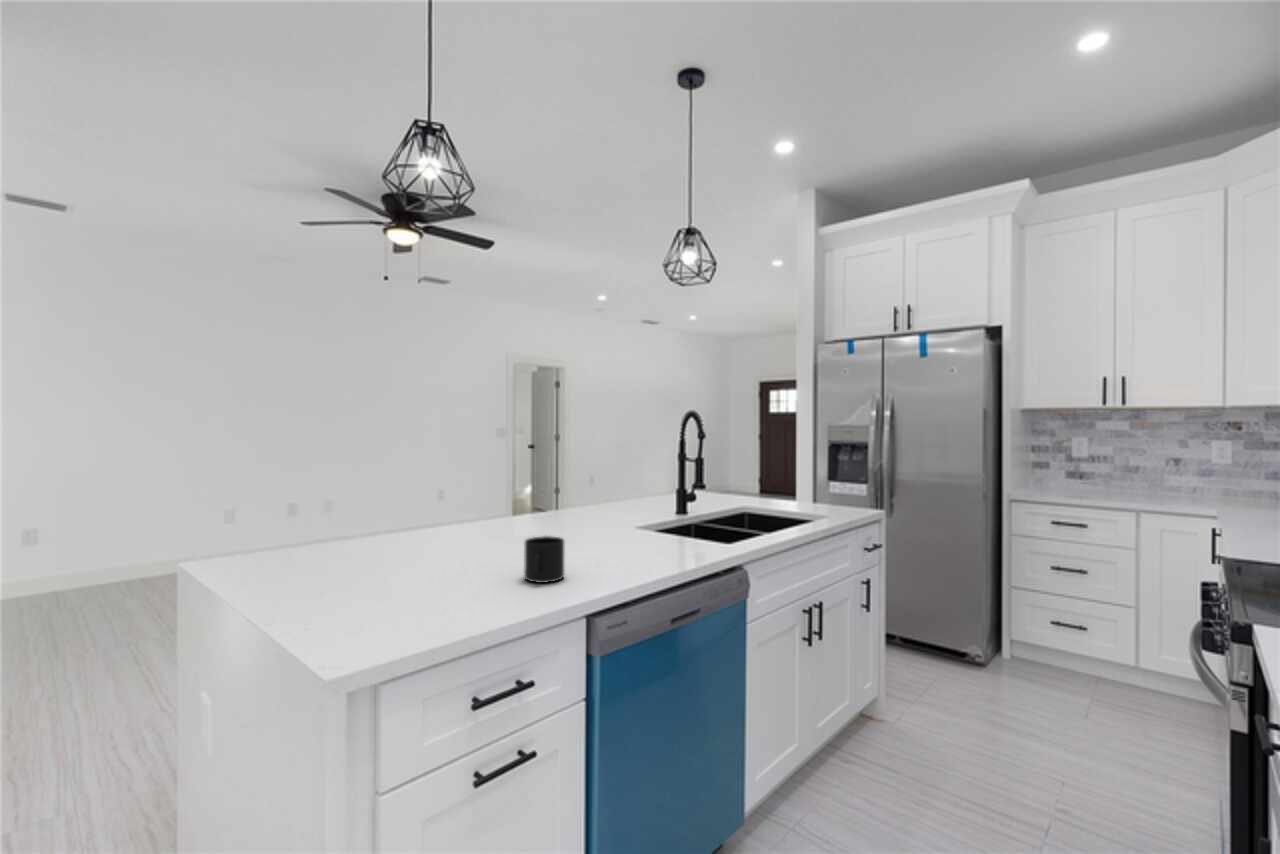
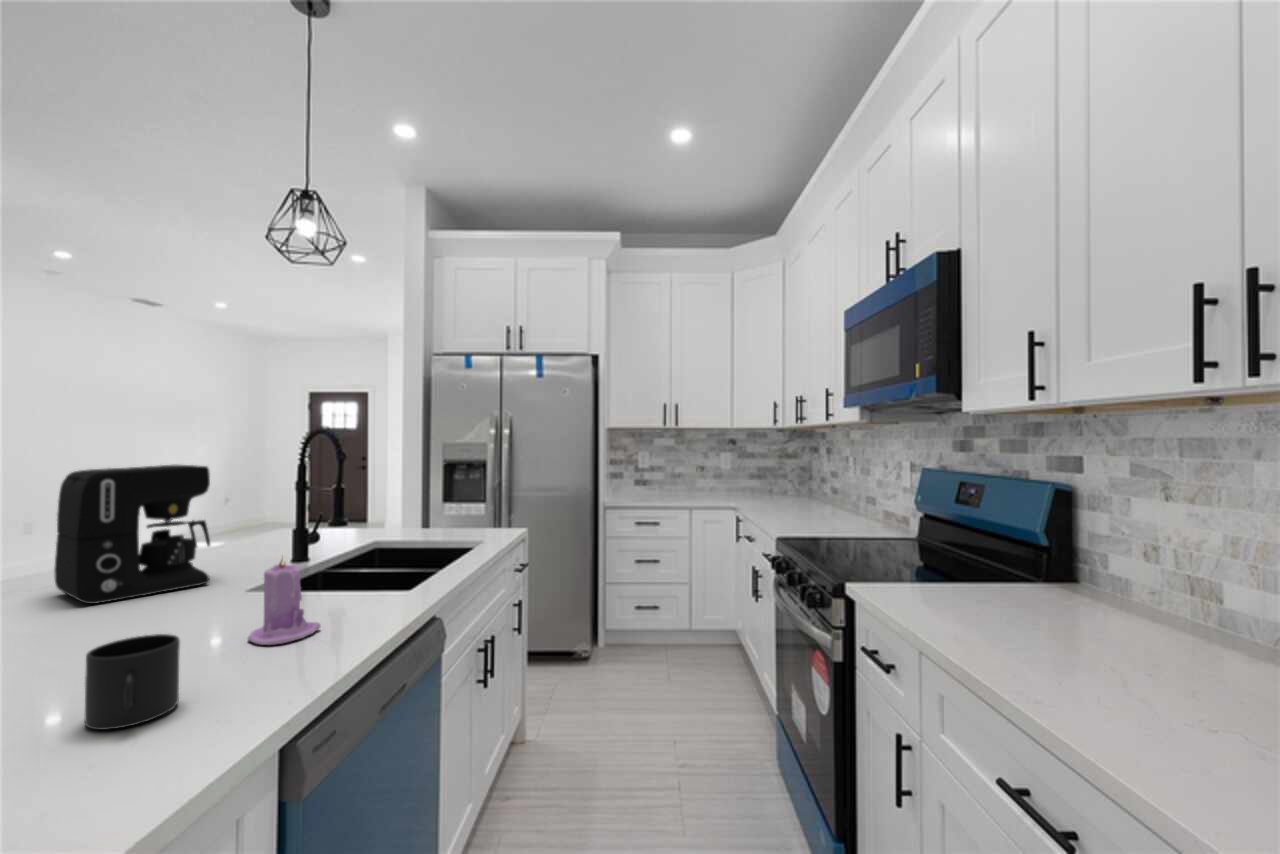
coffee maker: none [551,439,625,523] -> present [54,465,210,604]
candle: none [615,502,657,560] -> present [248,559,320,645]

